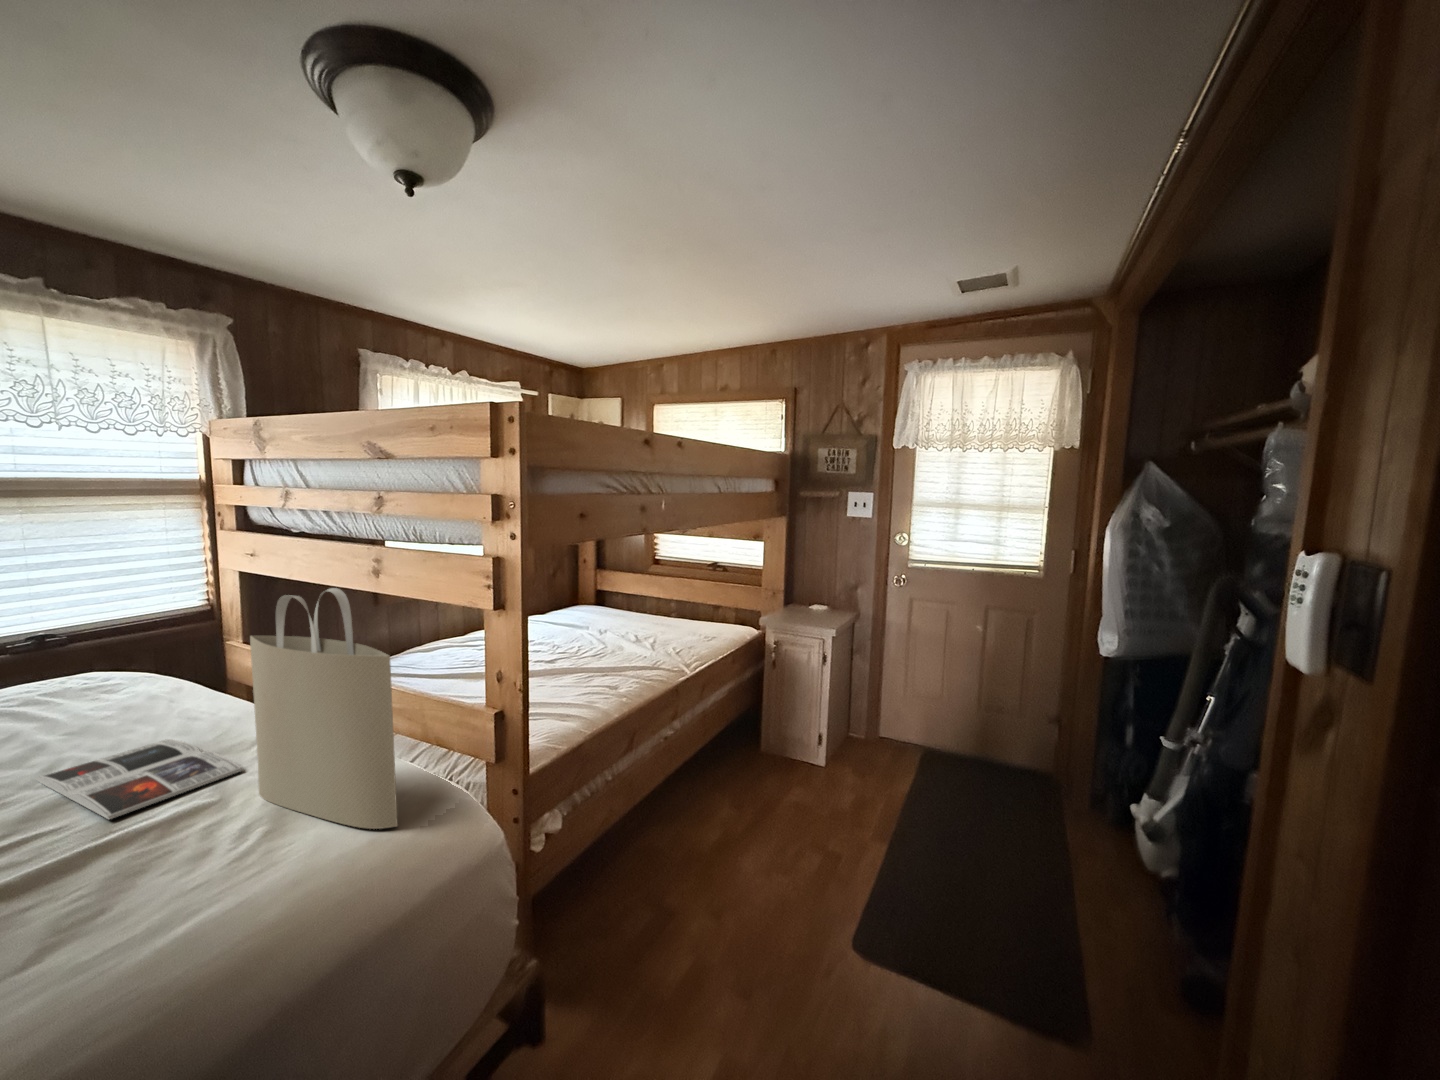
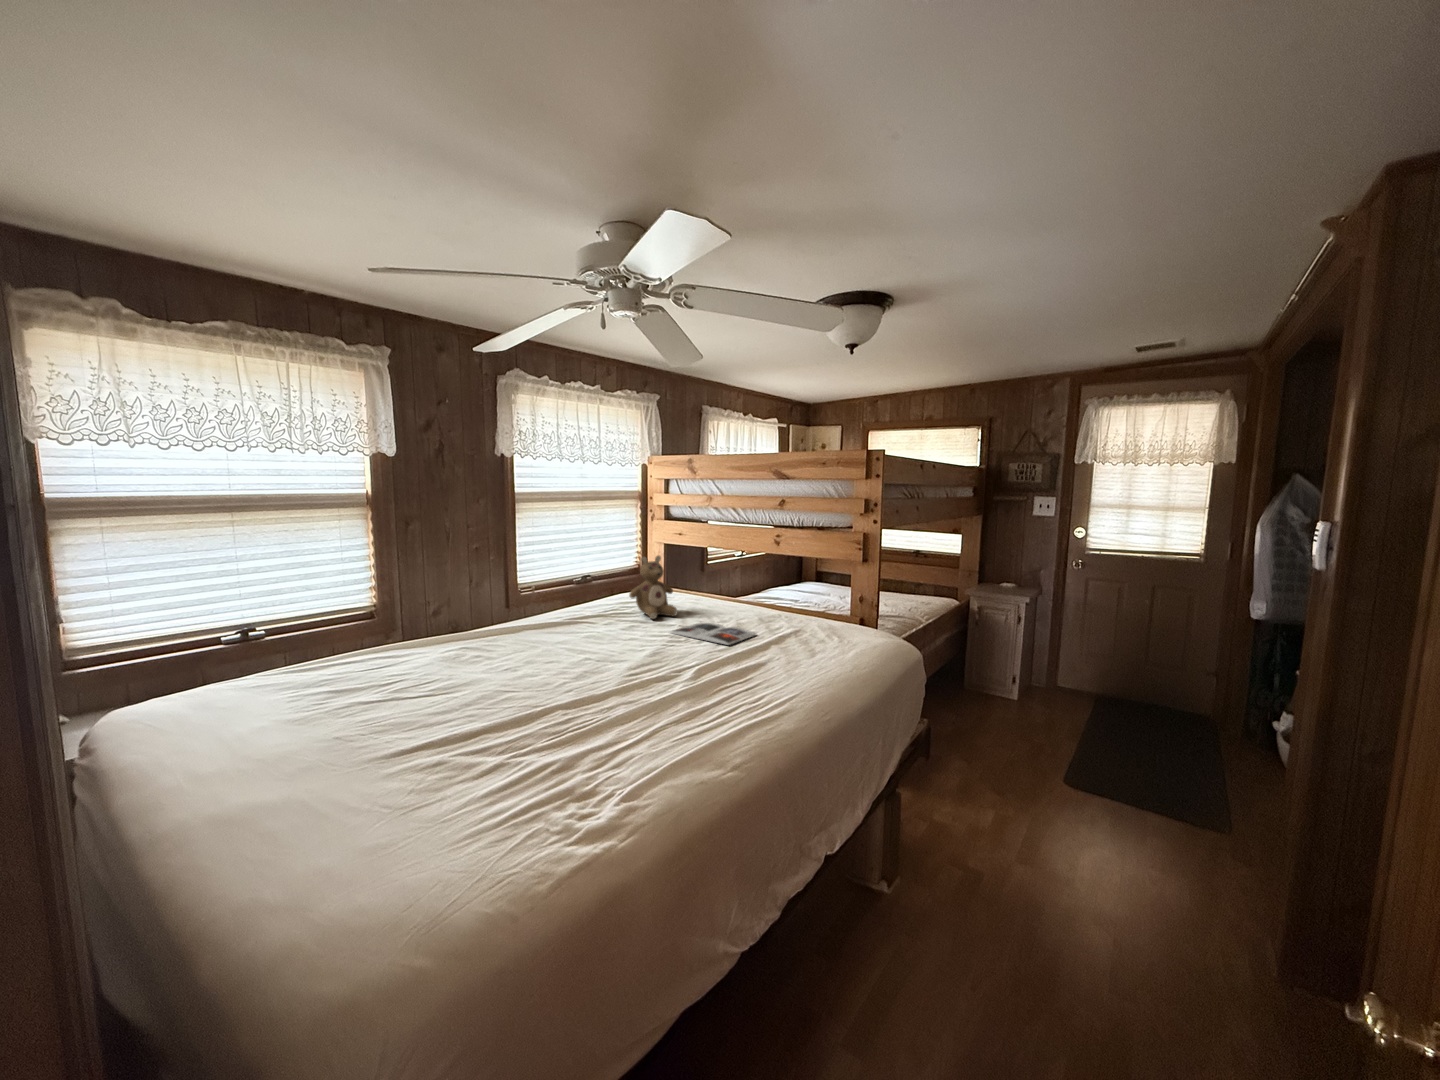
tote bag: present [250,588,398,829] -> none [774,544,864,655]
stuffed bear: none [28,603,166,736] -> present [629,556,678,619]

